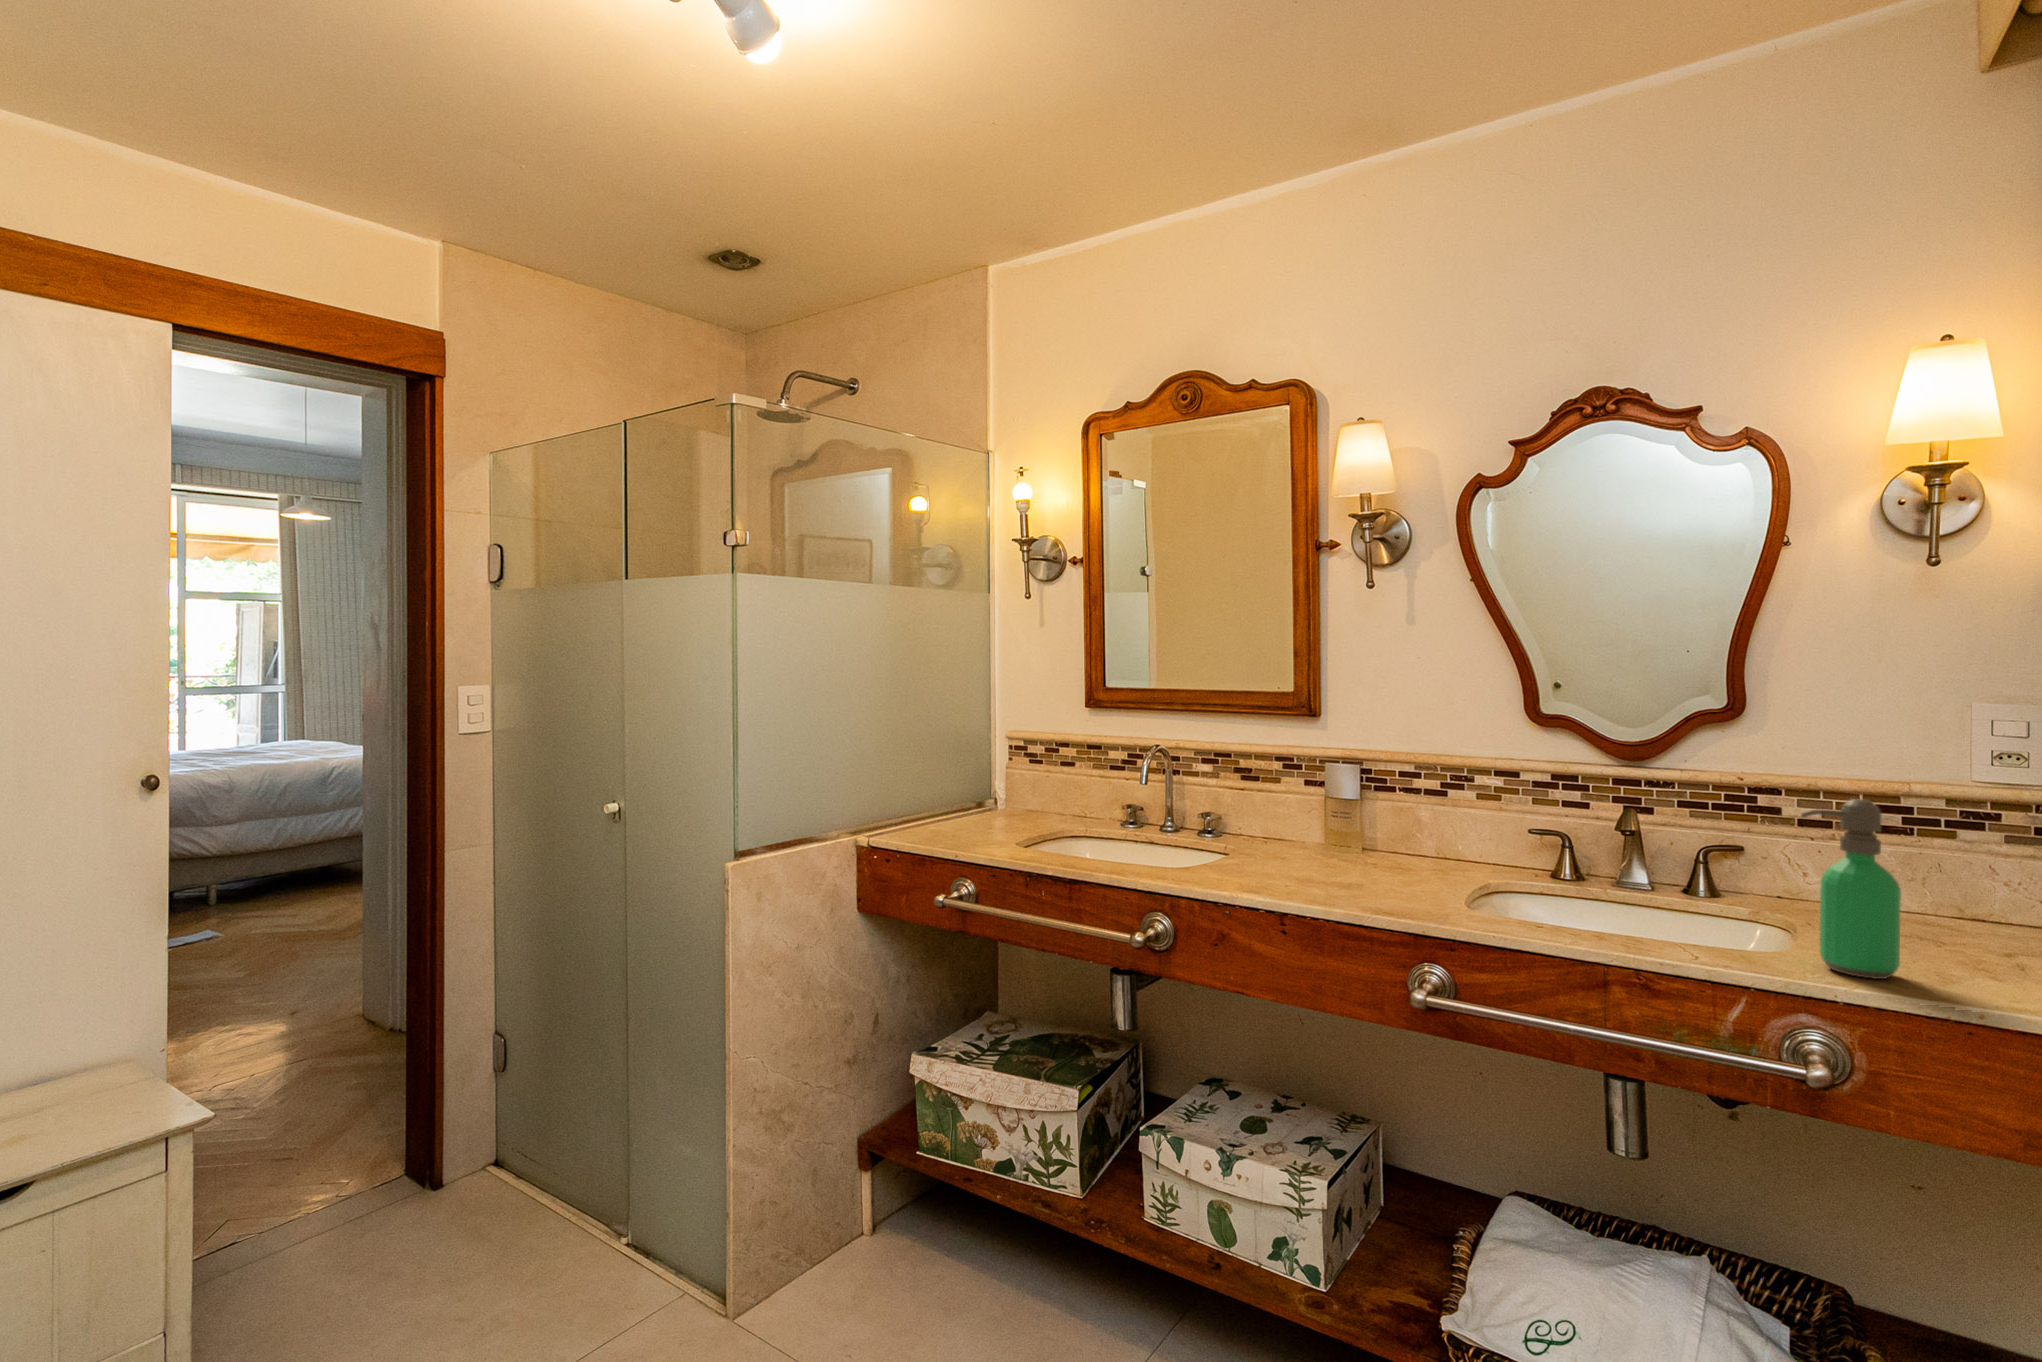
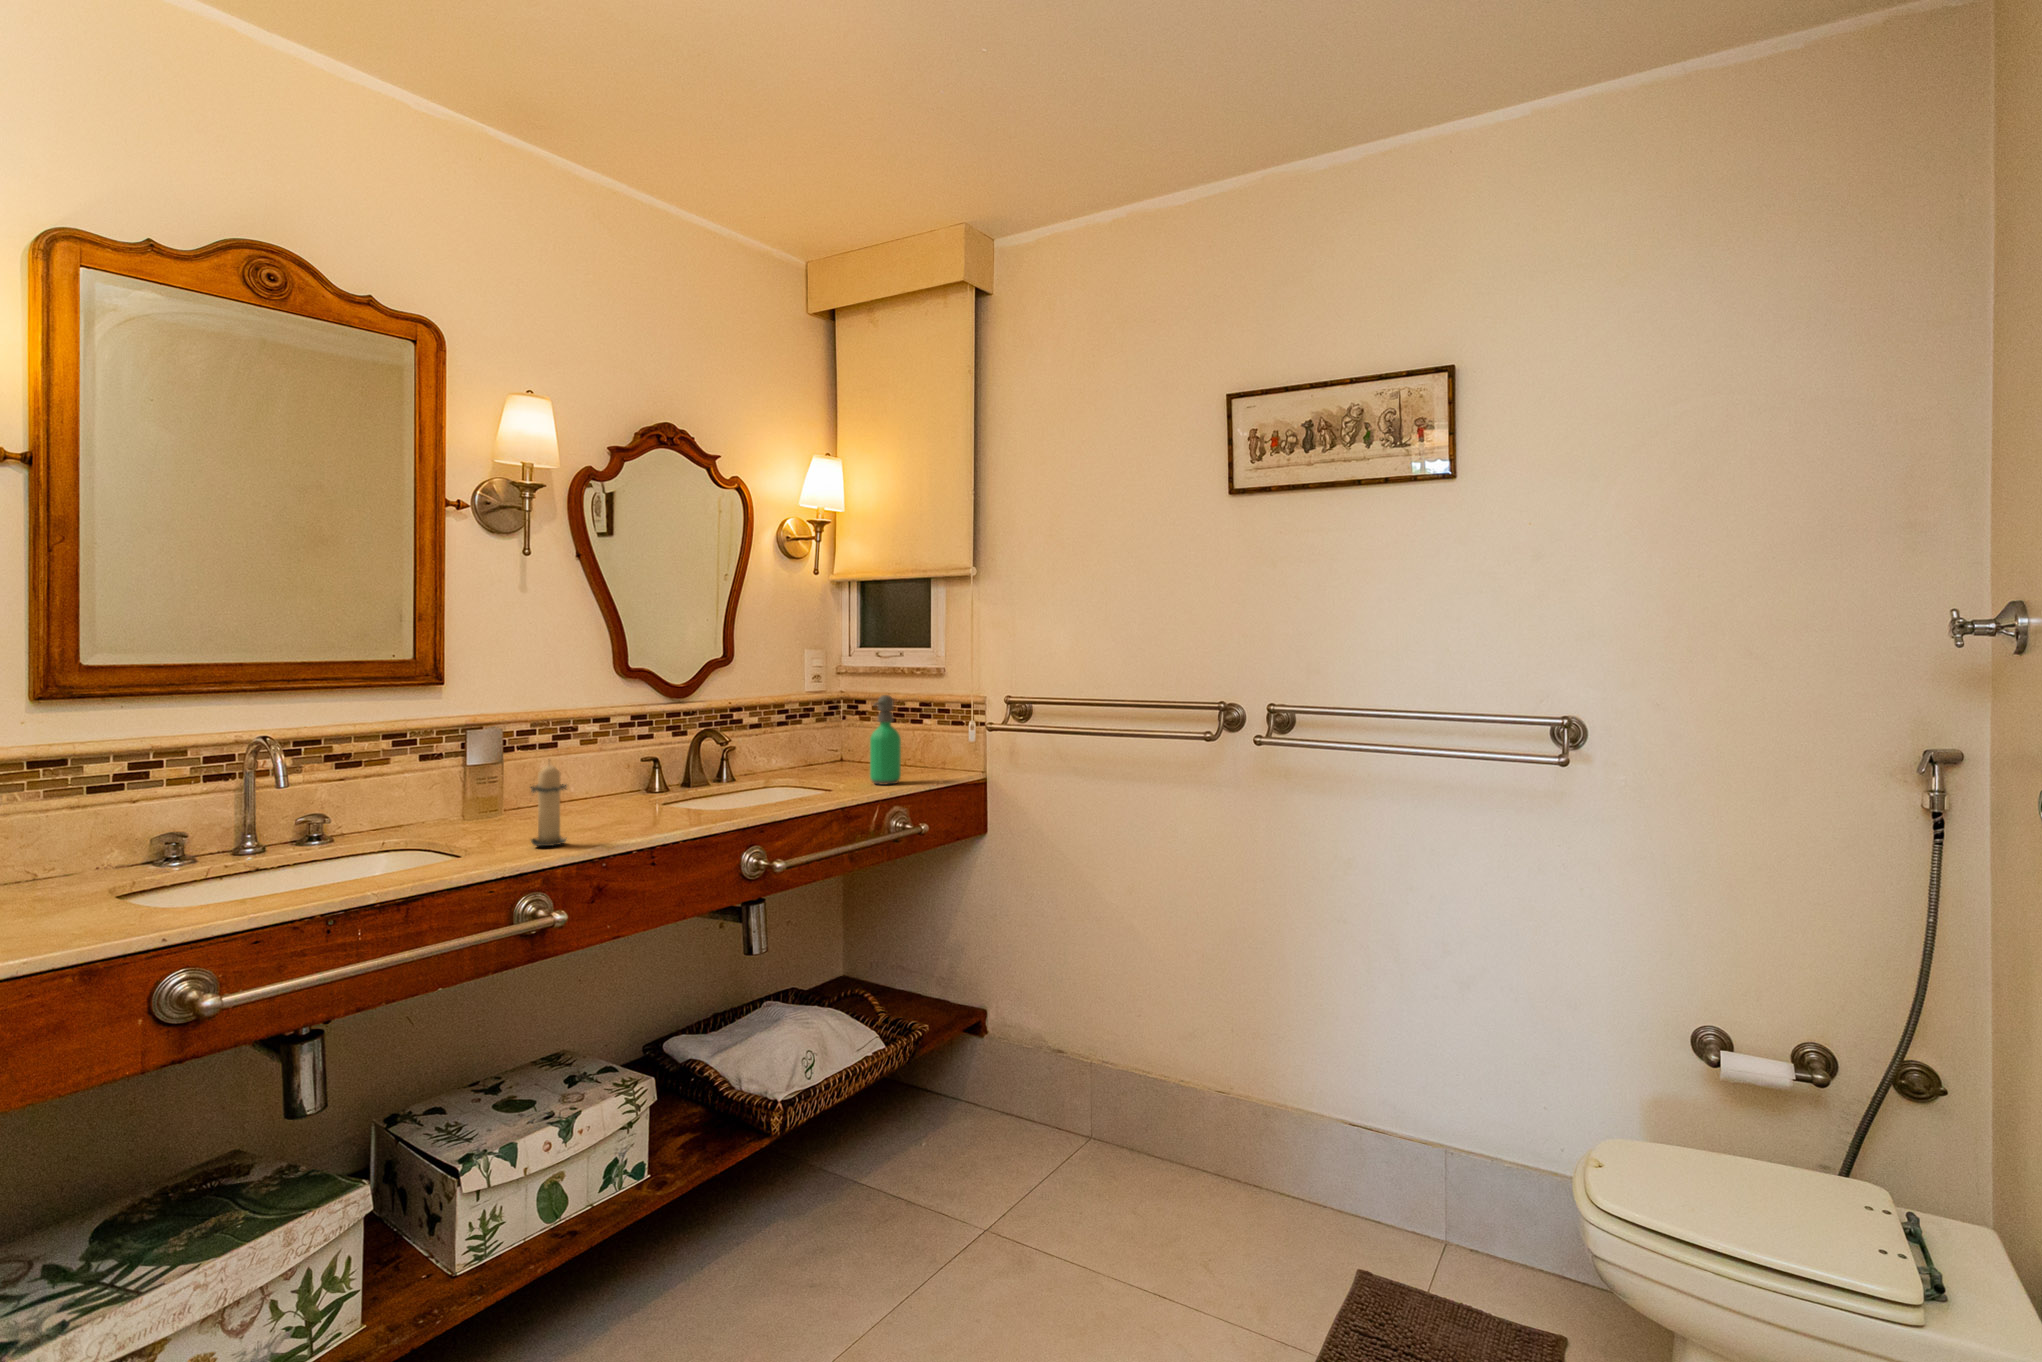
candle: none [1198,795,1239,881] -> present [530,765,567,846]

